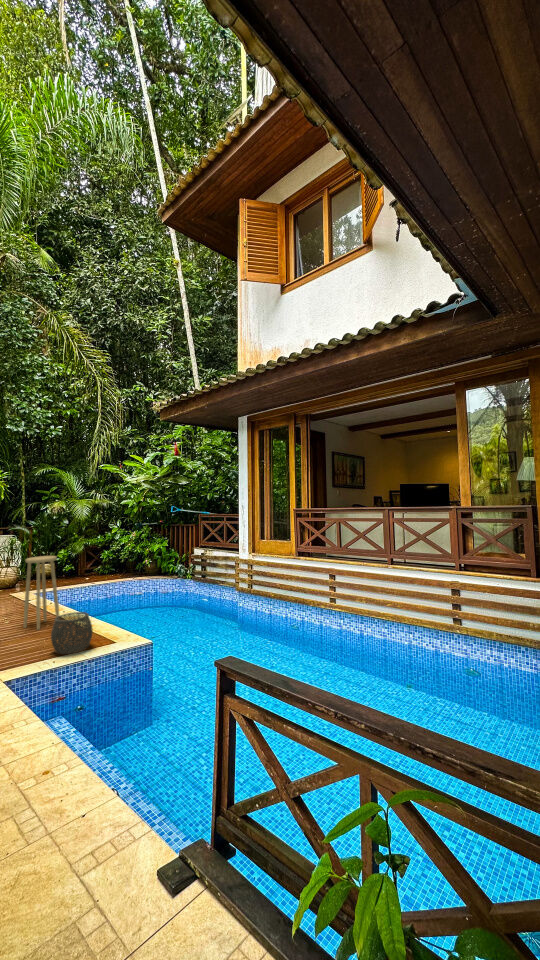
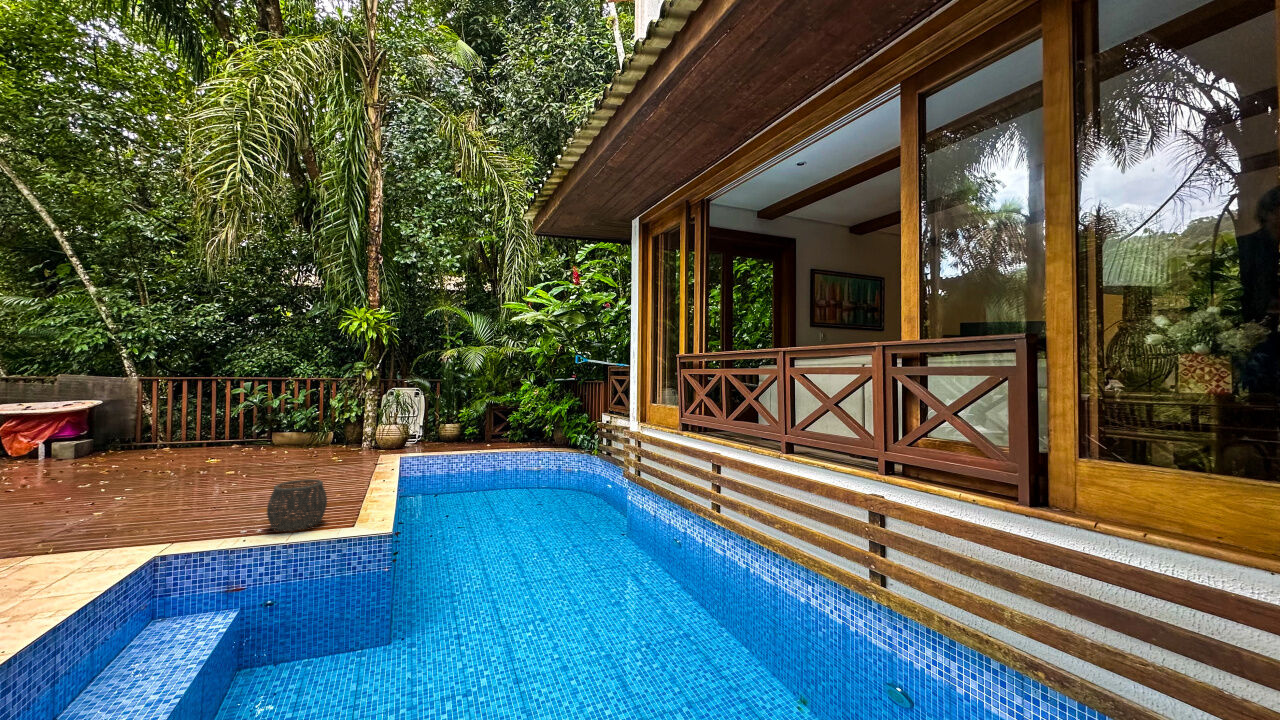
stool: present [23,556,59,630] -> none [315,409,357,494]

